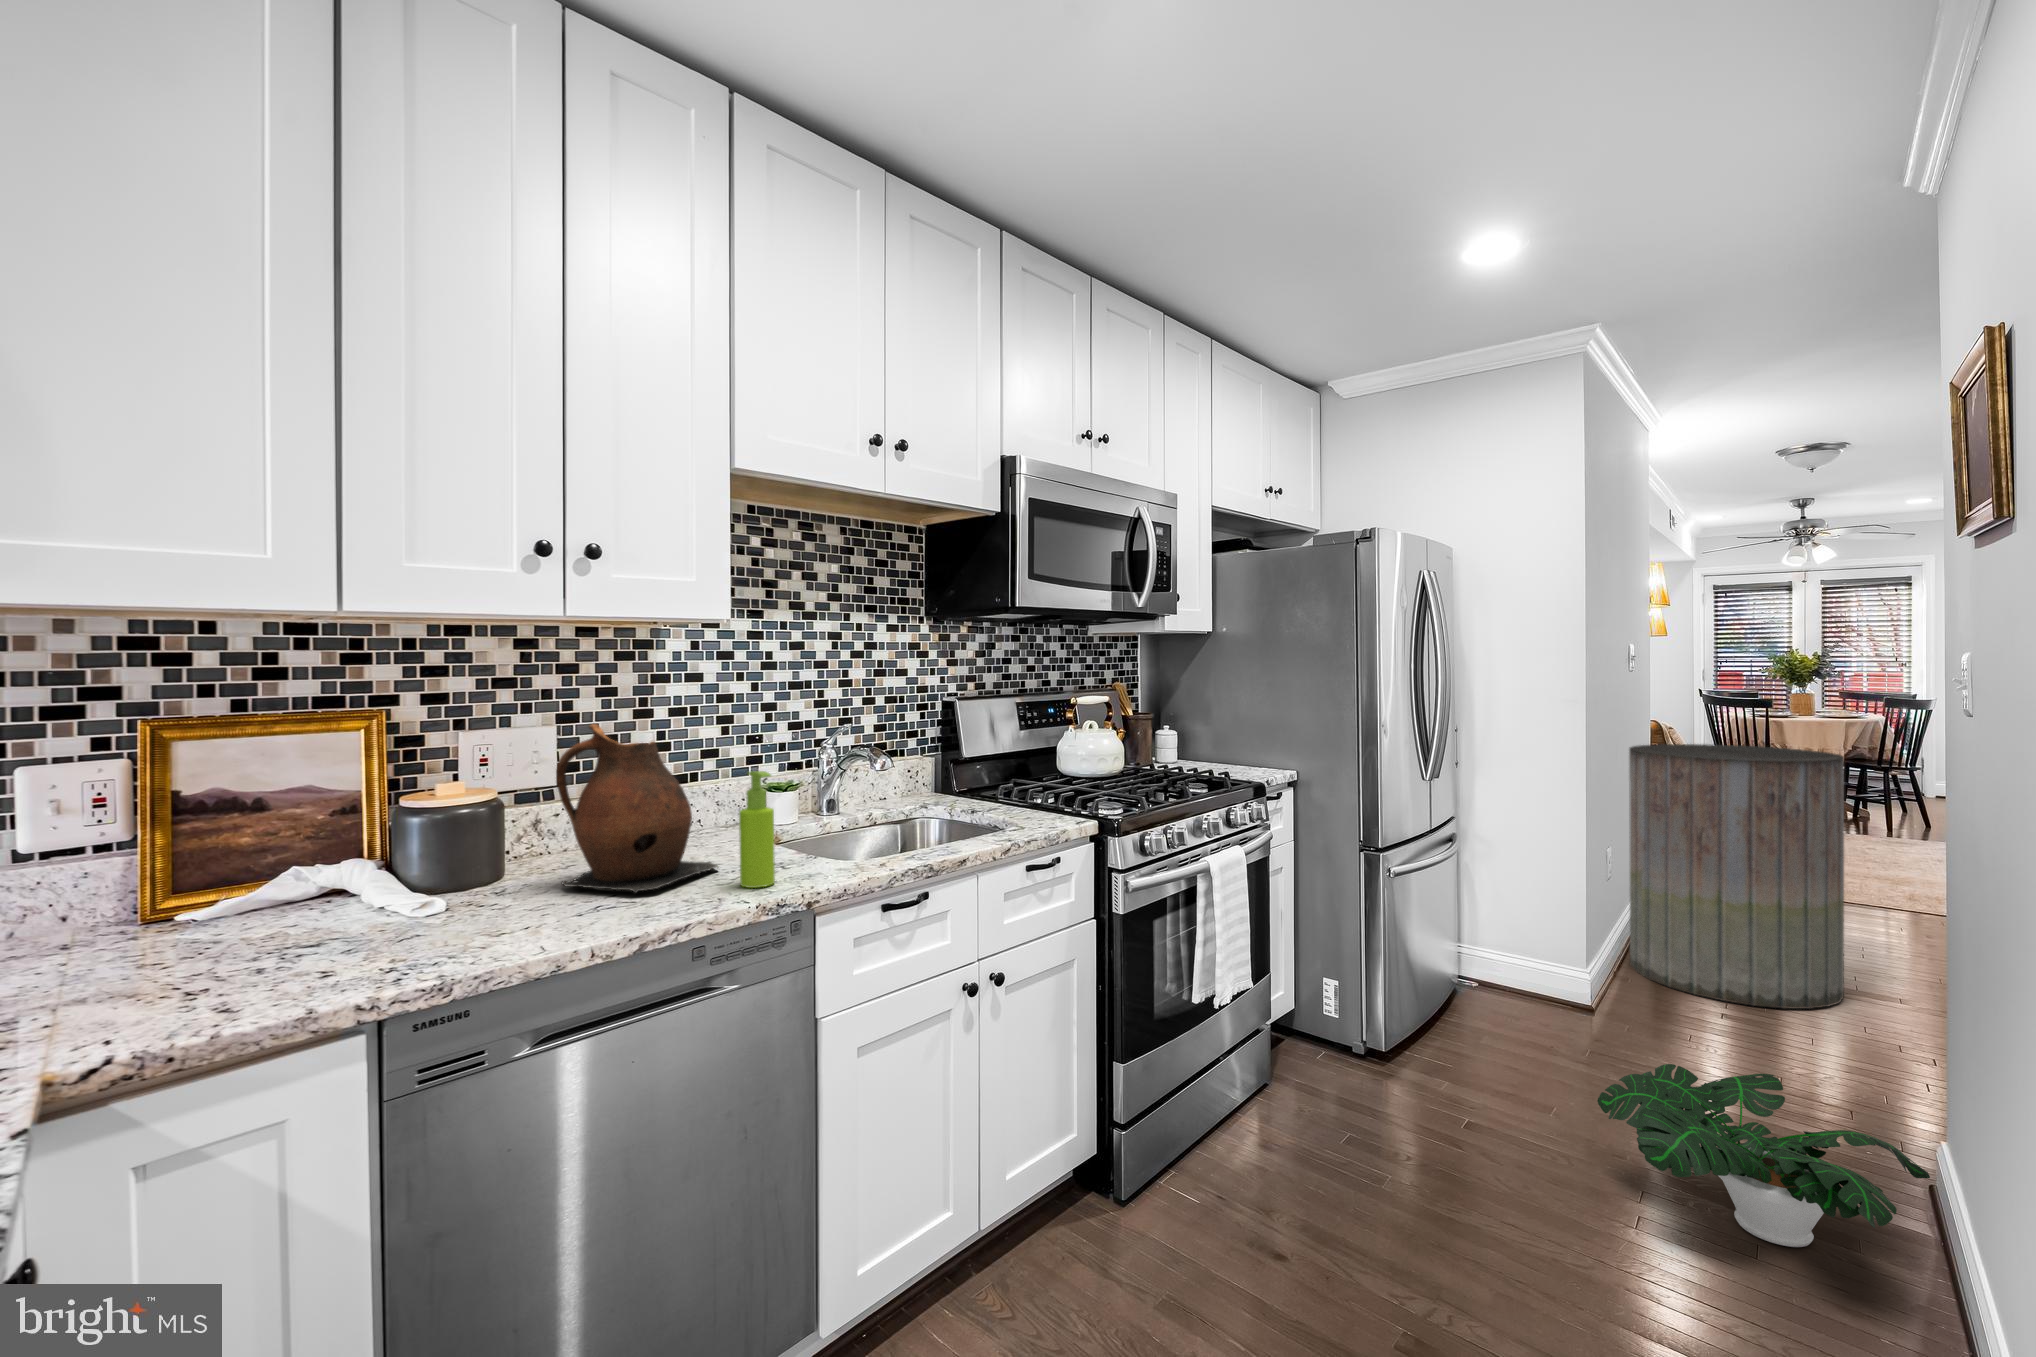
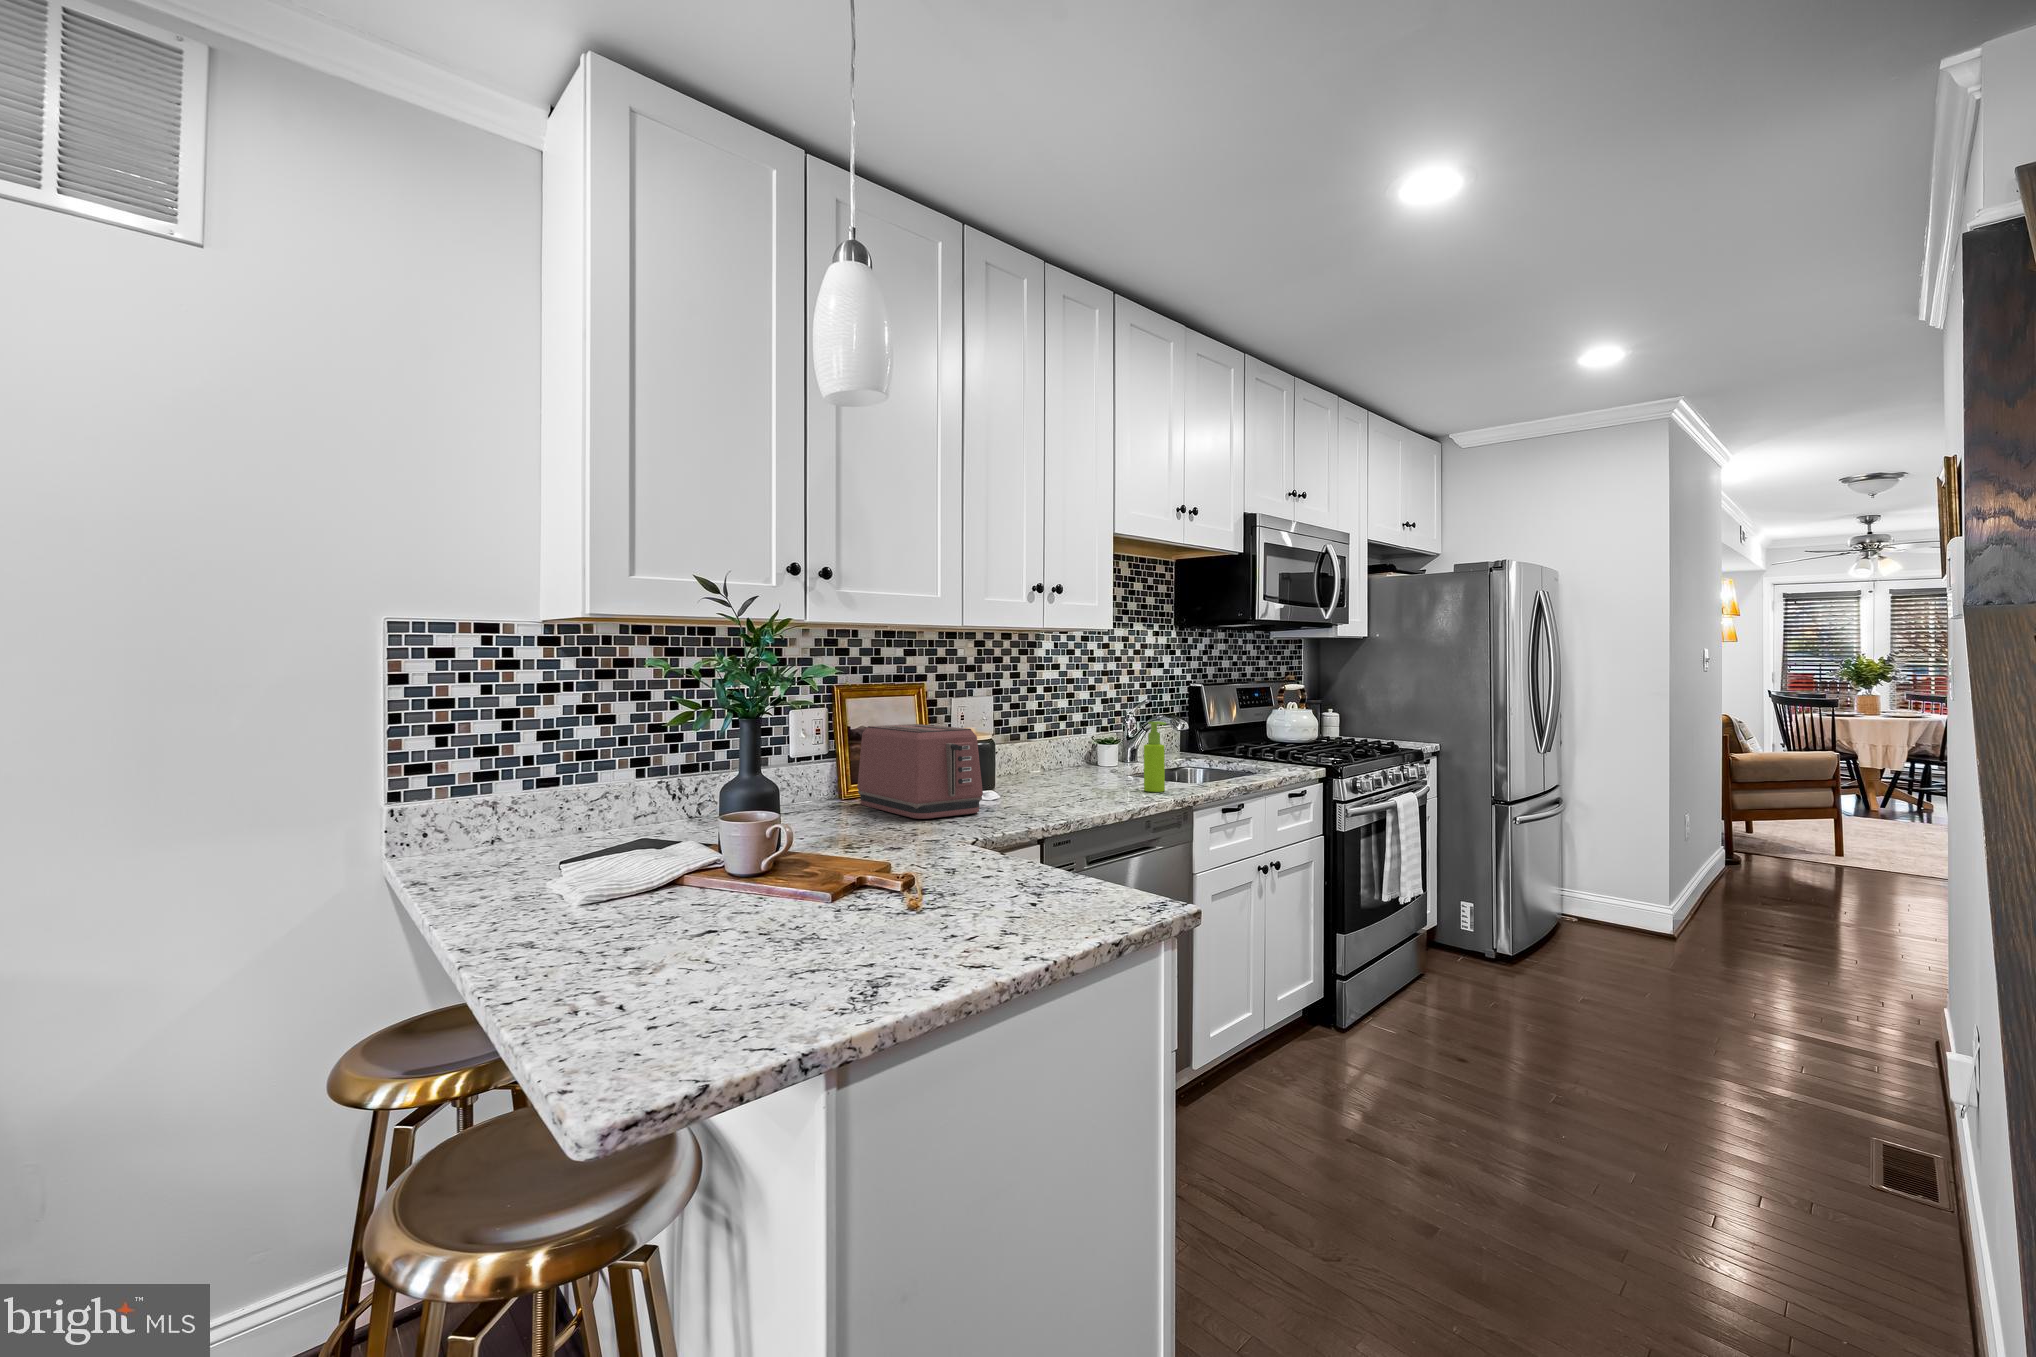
ceramic pitcher: present [556,724,718,894] -> none [1033,693,1118,793]
trash can: present [1629,744,1844,1009] -> none [1706,731,1888,940]
toaster: none [108,788,313,994] -> present [857,724,983,819]
potted plant: present [1597,1064,1930,1247] -> none [1685,950,1926,1064]

